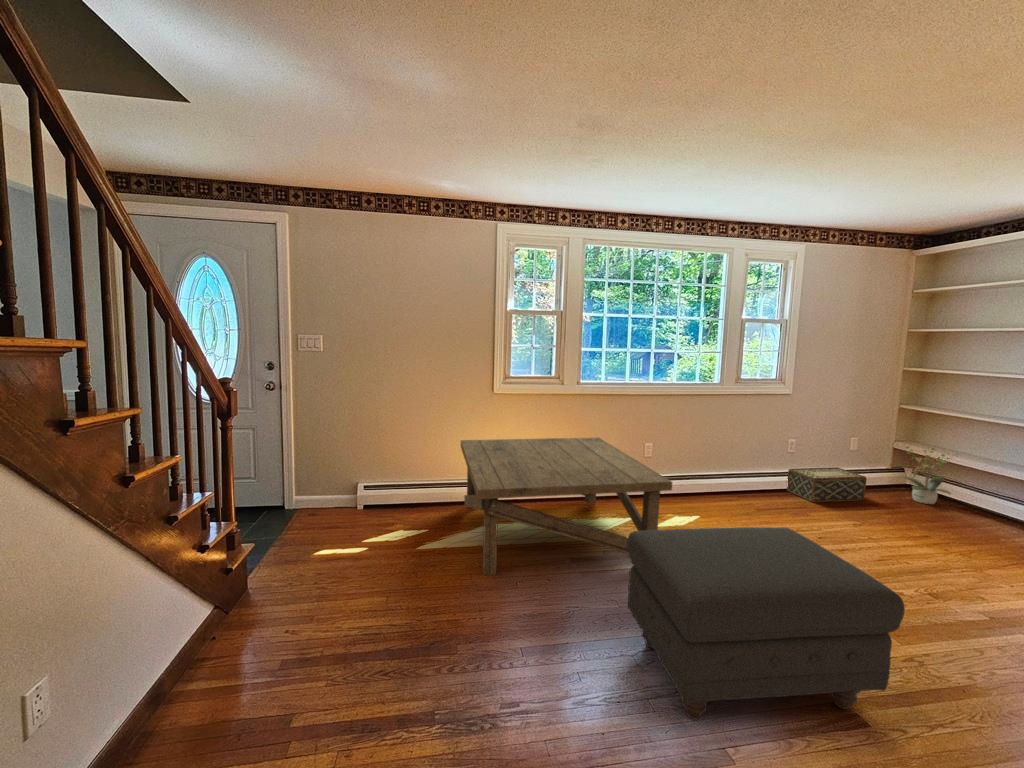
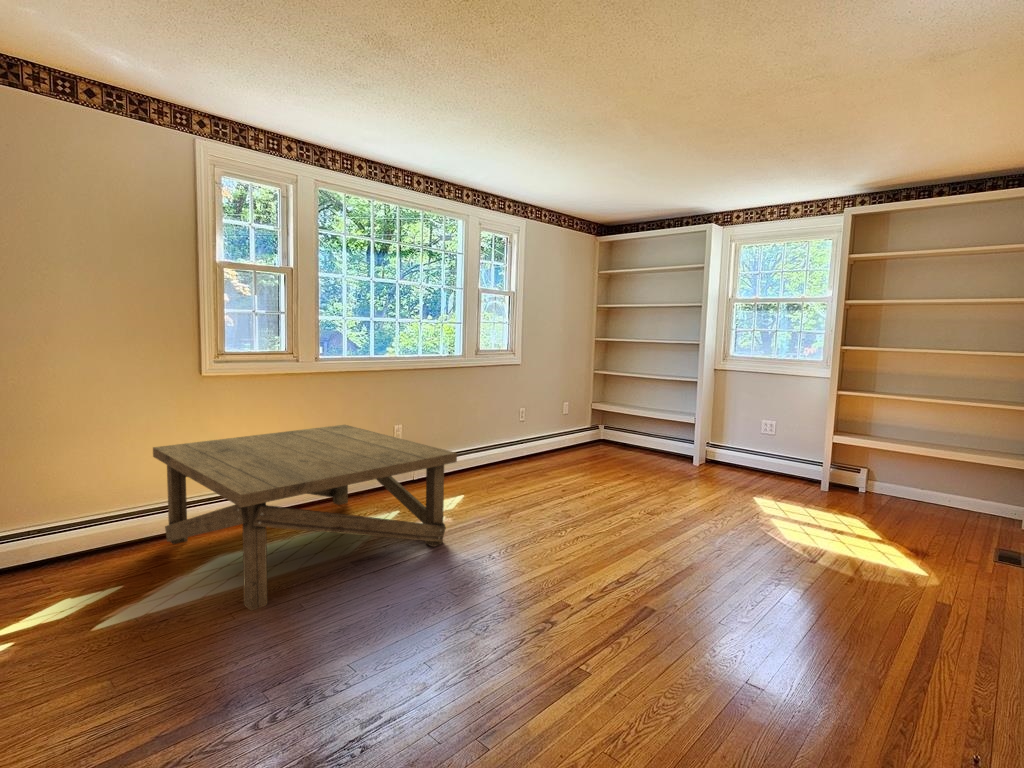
potted plant: present [904,446,956,504] -> none [599,404,635,452]
woven basket: present [787,468,867,502] -> none [521,432,580,465]
ottoman: present [627,527,905,720] -> none [449,471,672,656]

